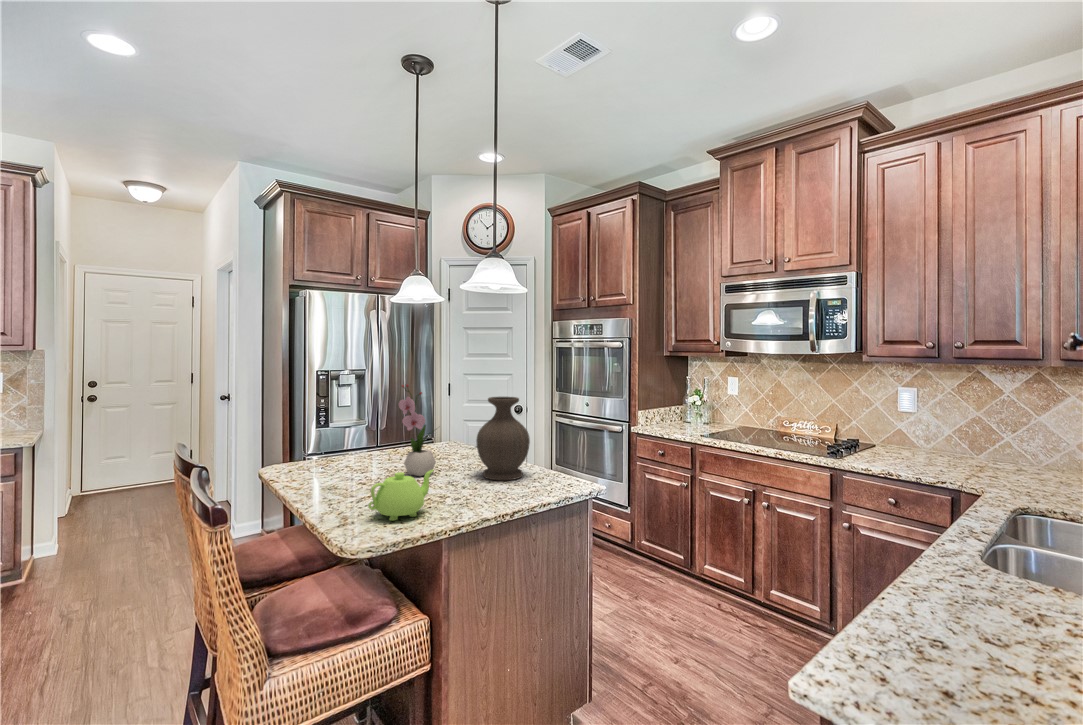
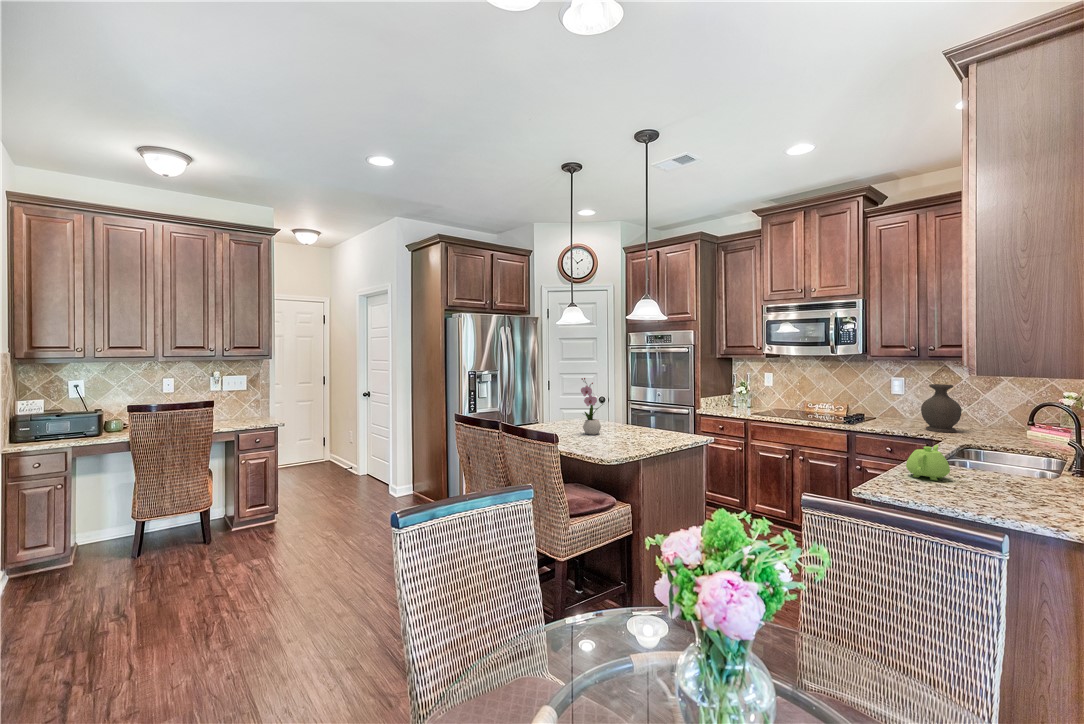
vase: present [476,397,530,480] -> present [921,384,962,432]
teapot: present [368,470,434,521] -> present [906,445,950,480]

